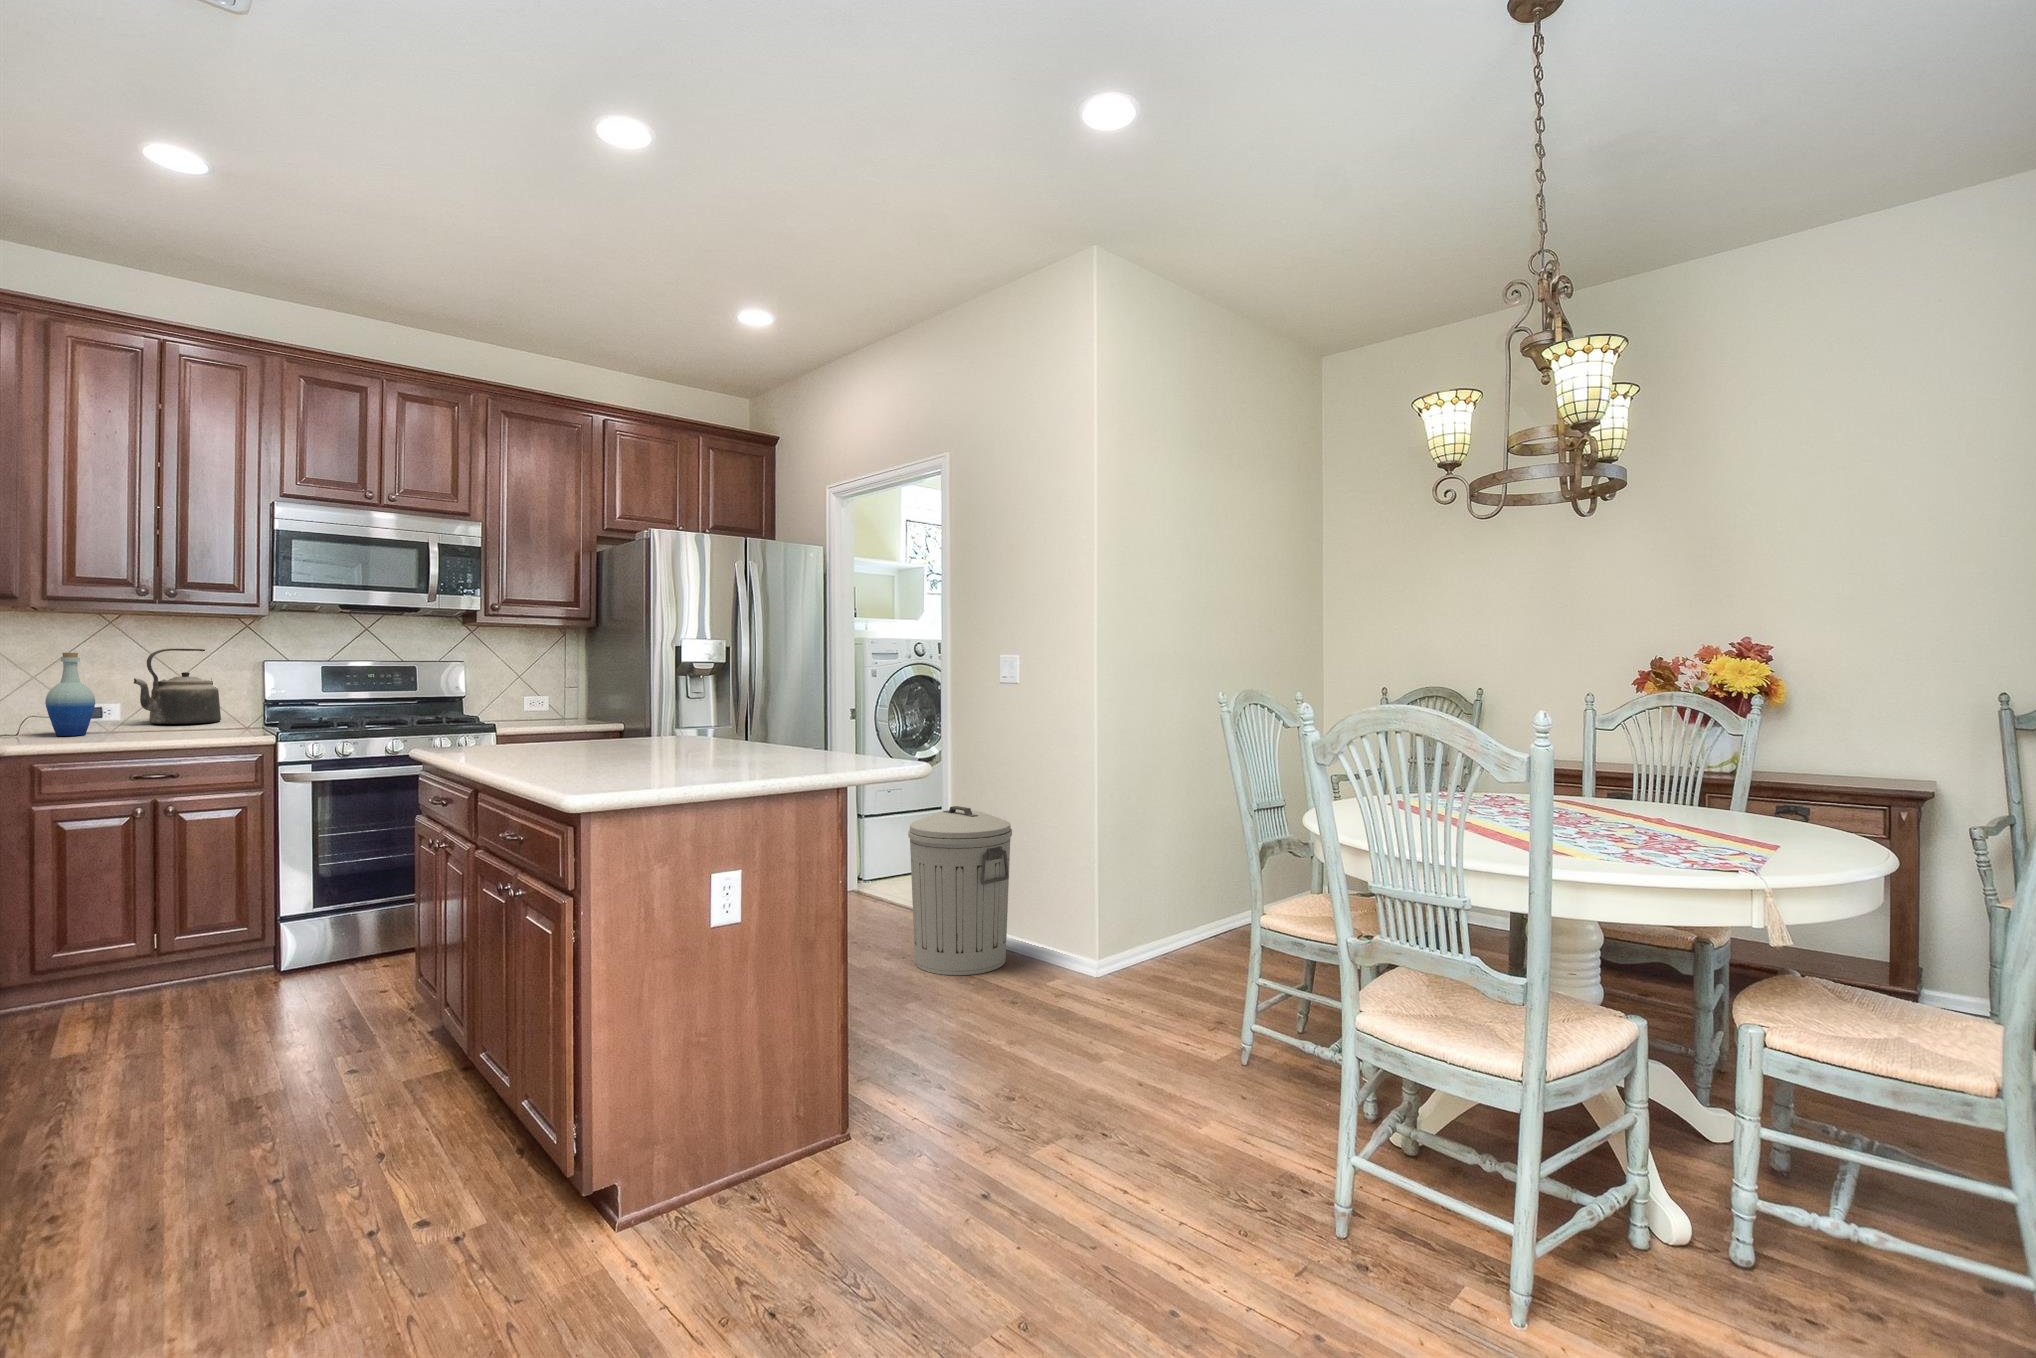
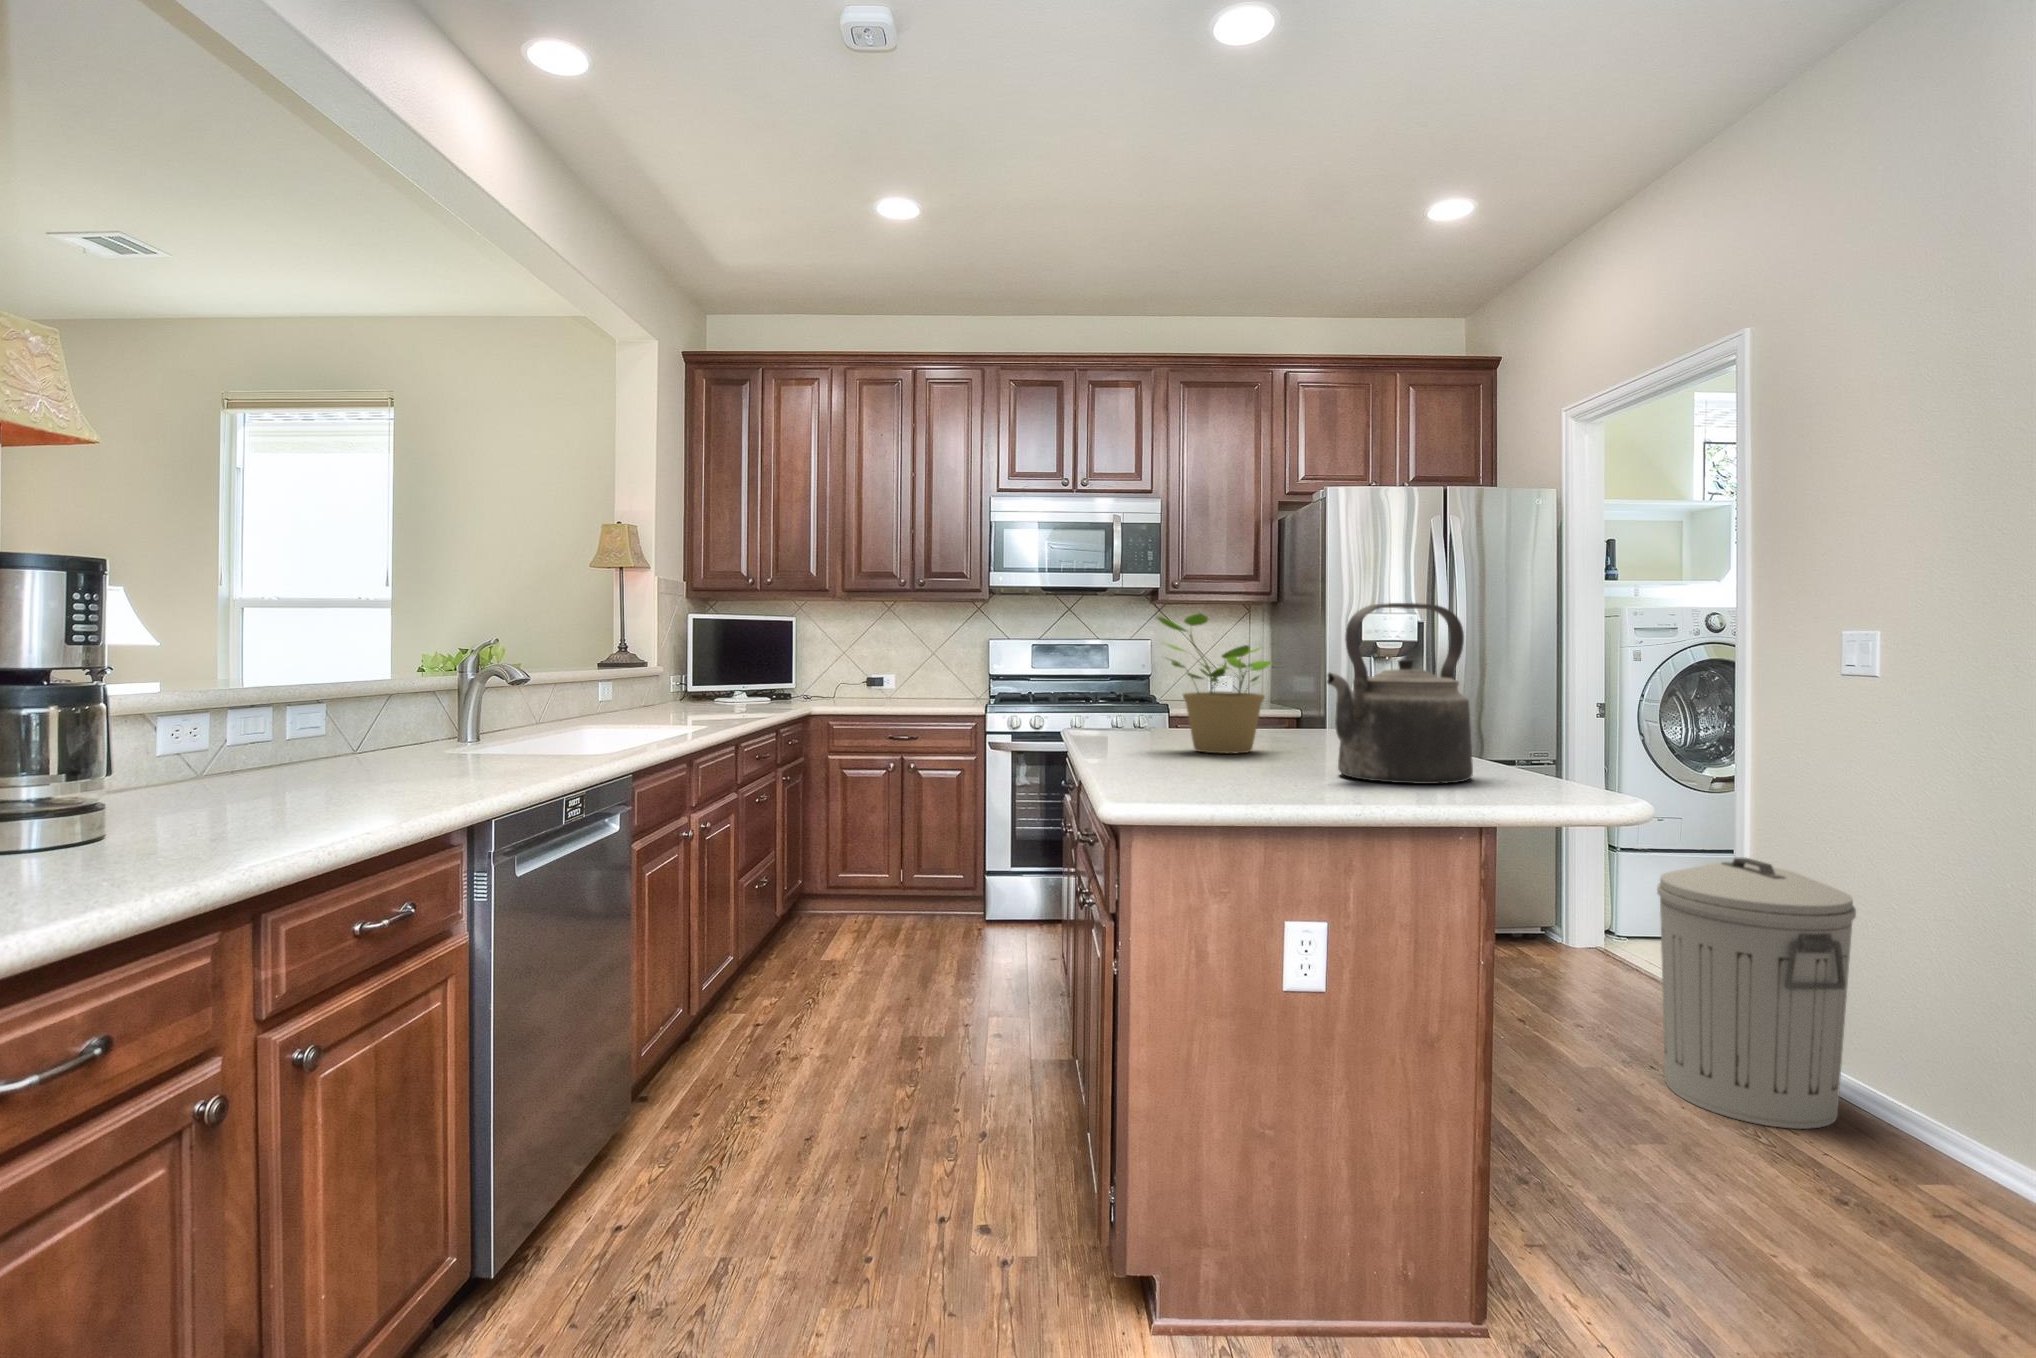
potted plant: none [559,646,666,762] -> present [1158,613,1272,754]
kettle: present [134,649,221,724] -> present [1327,603,1473,784]
bottle: present [45,653,95,736] -> none [851,633,880,700]

